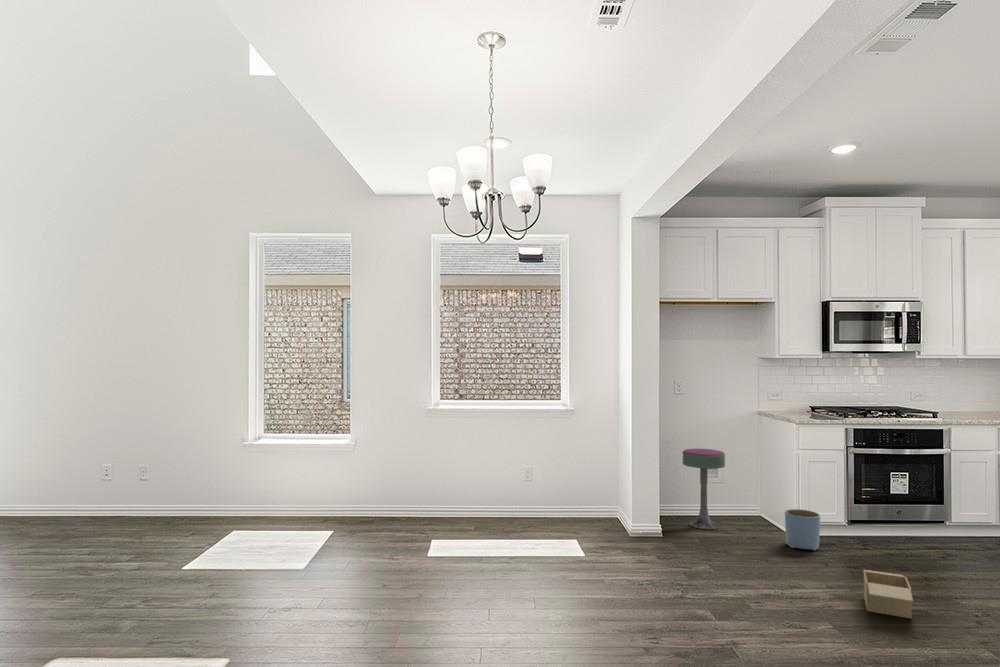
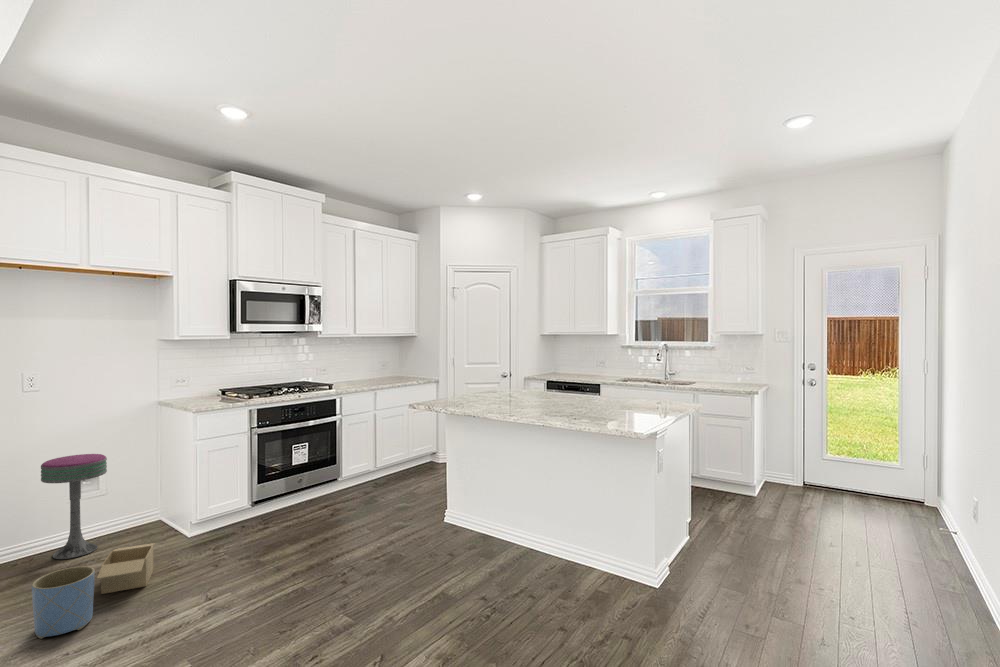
planter: present [785,509,820,551] -> present [32,566,95,639]
cardboard box: present [864,570,913,618] -> present [97,543,155,594]

